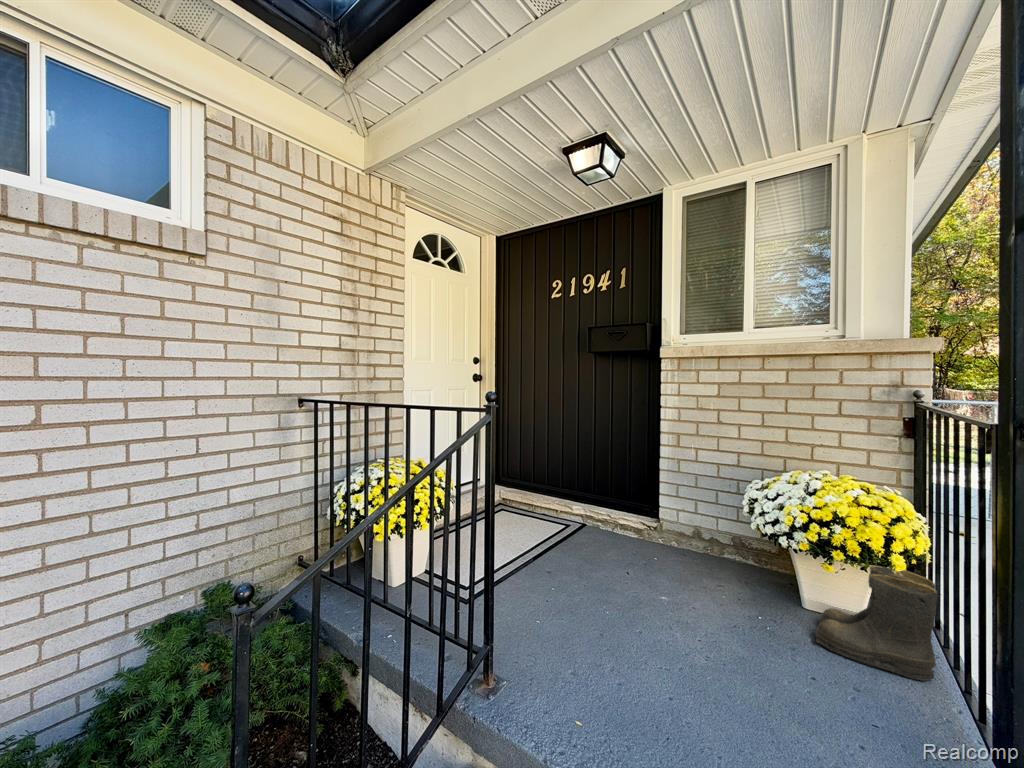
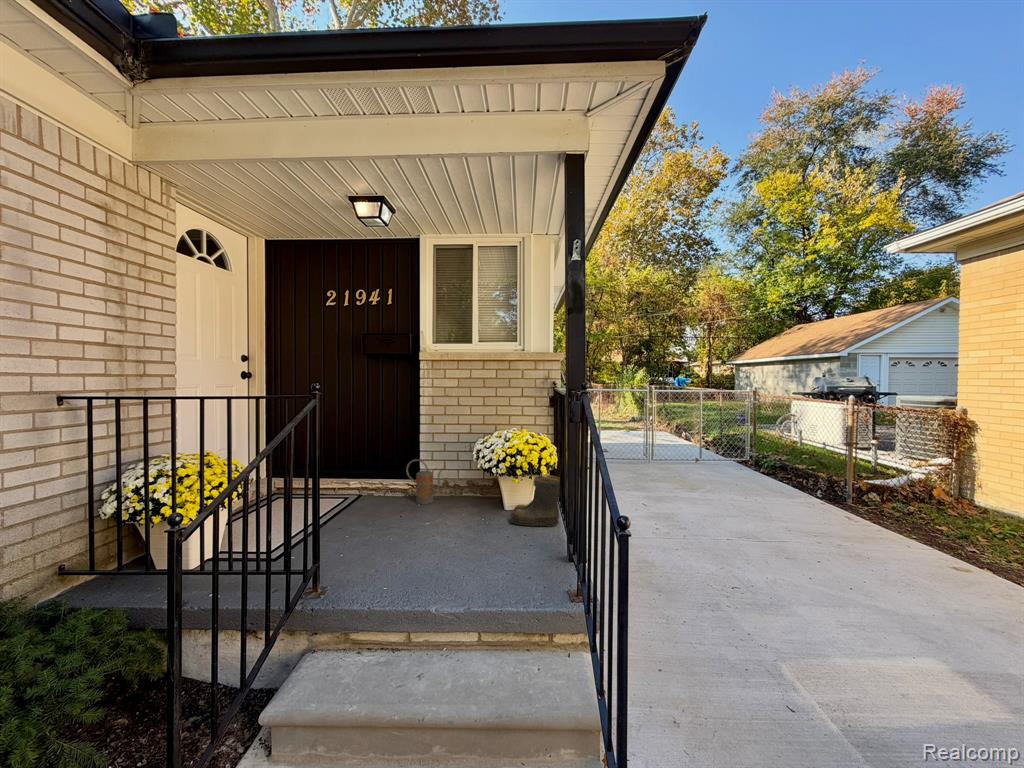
watering can: none [640,495,694,561] -> present [406,459,443,504]

